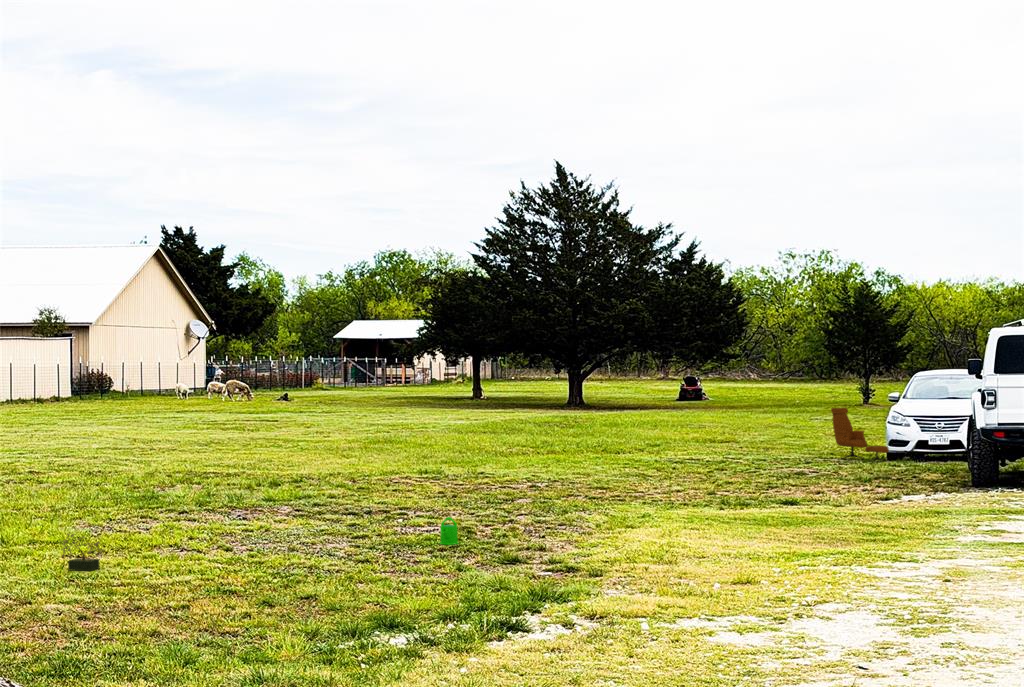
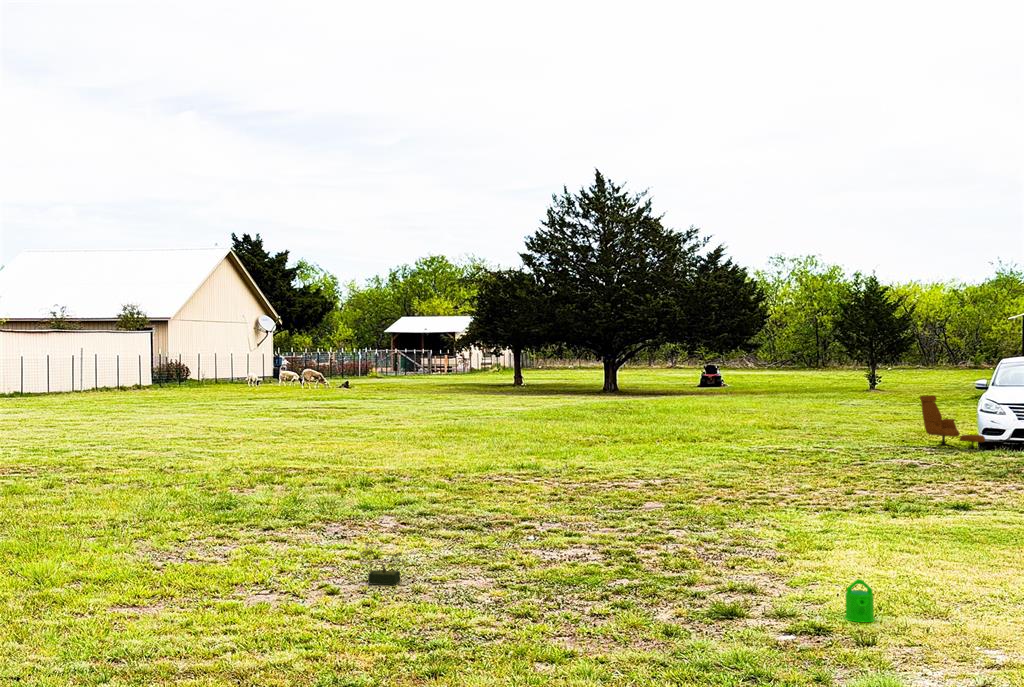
watering can: present [440,517,458,545] -> present [844,579,875,622]
decorative plant: present [61,534,103,571] -> present [360,543,405,585]

